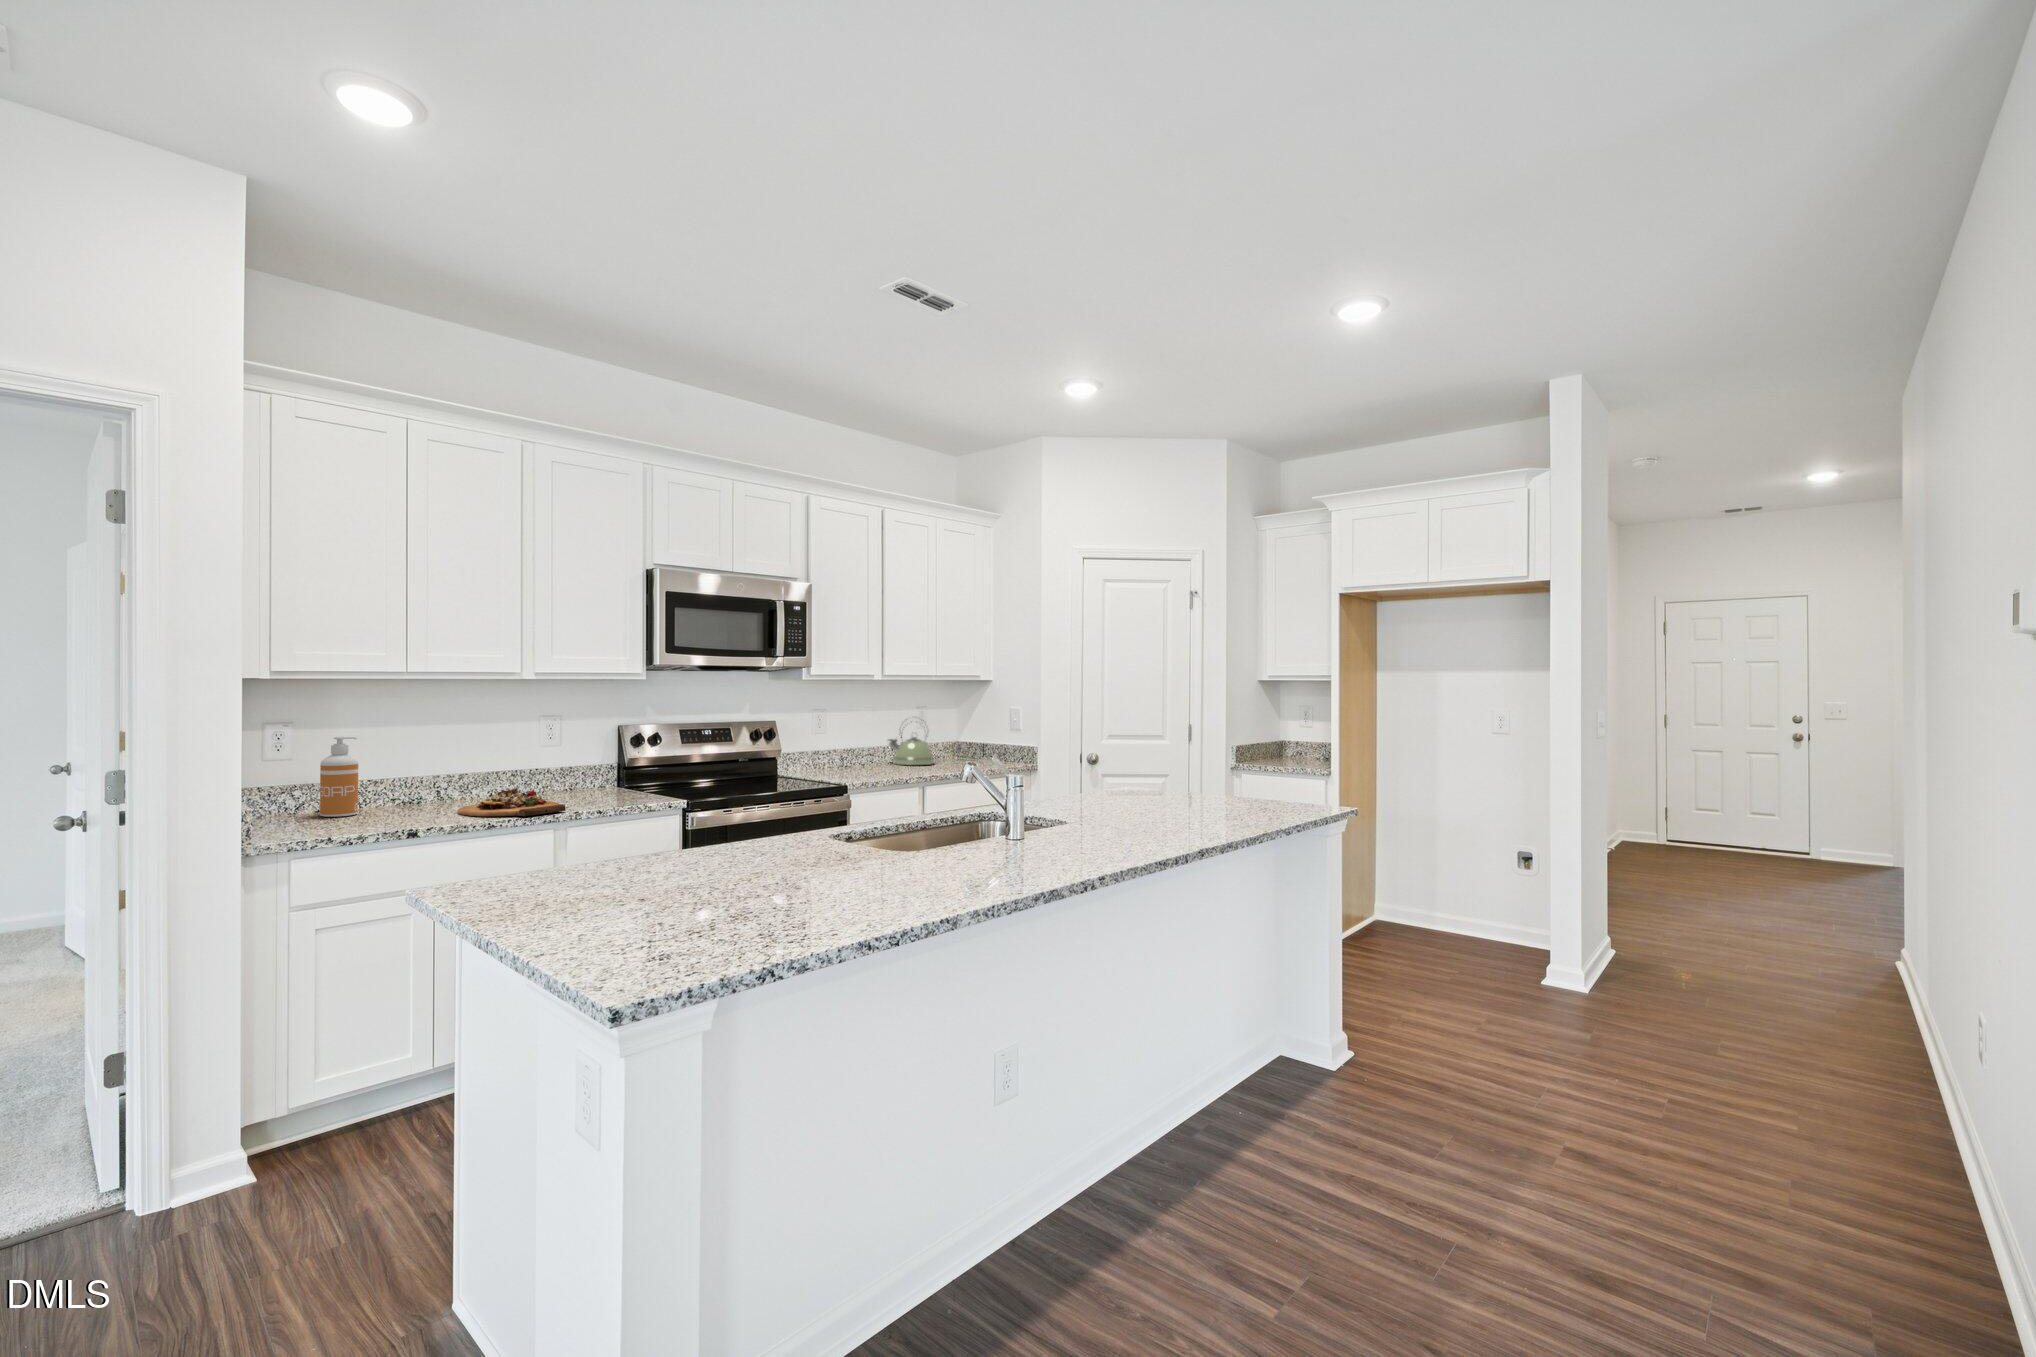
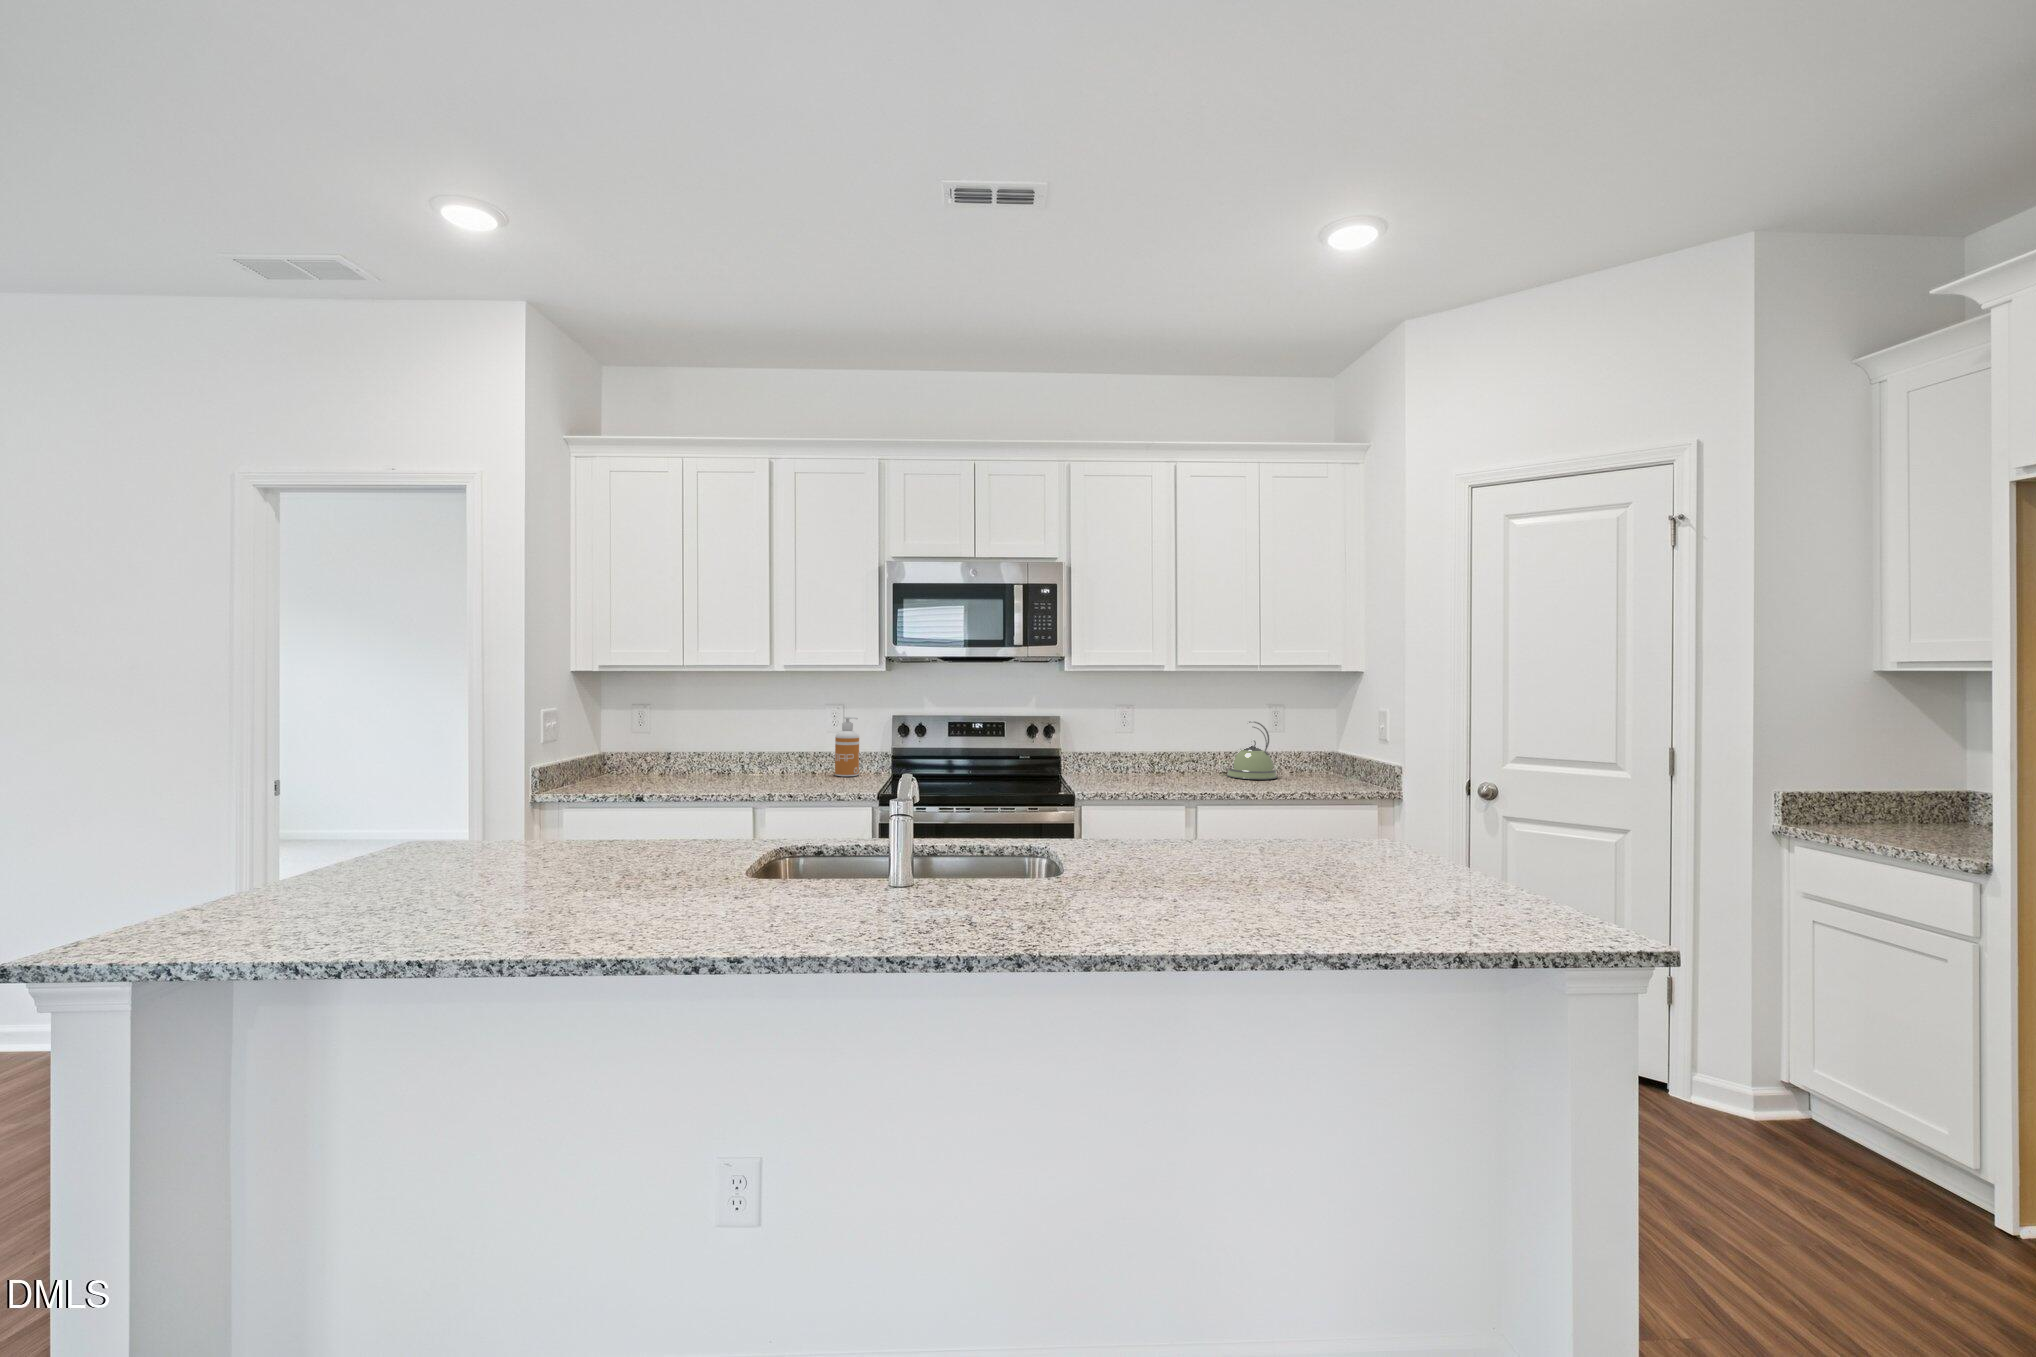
soap dispenser: present [320,737,358,817] -> present [835,717,859,776]
cutting board: present [457,789,566,816] -> none [699,767,782,792]

